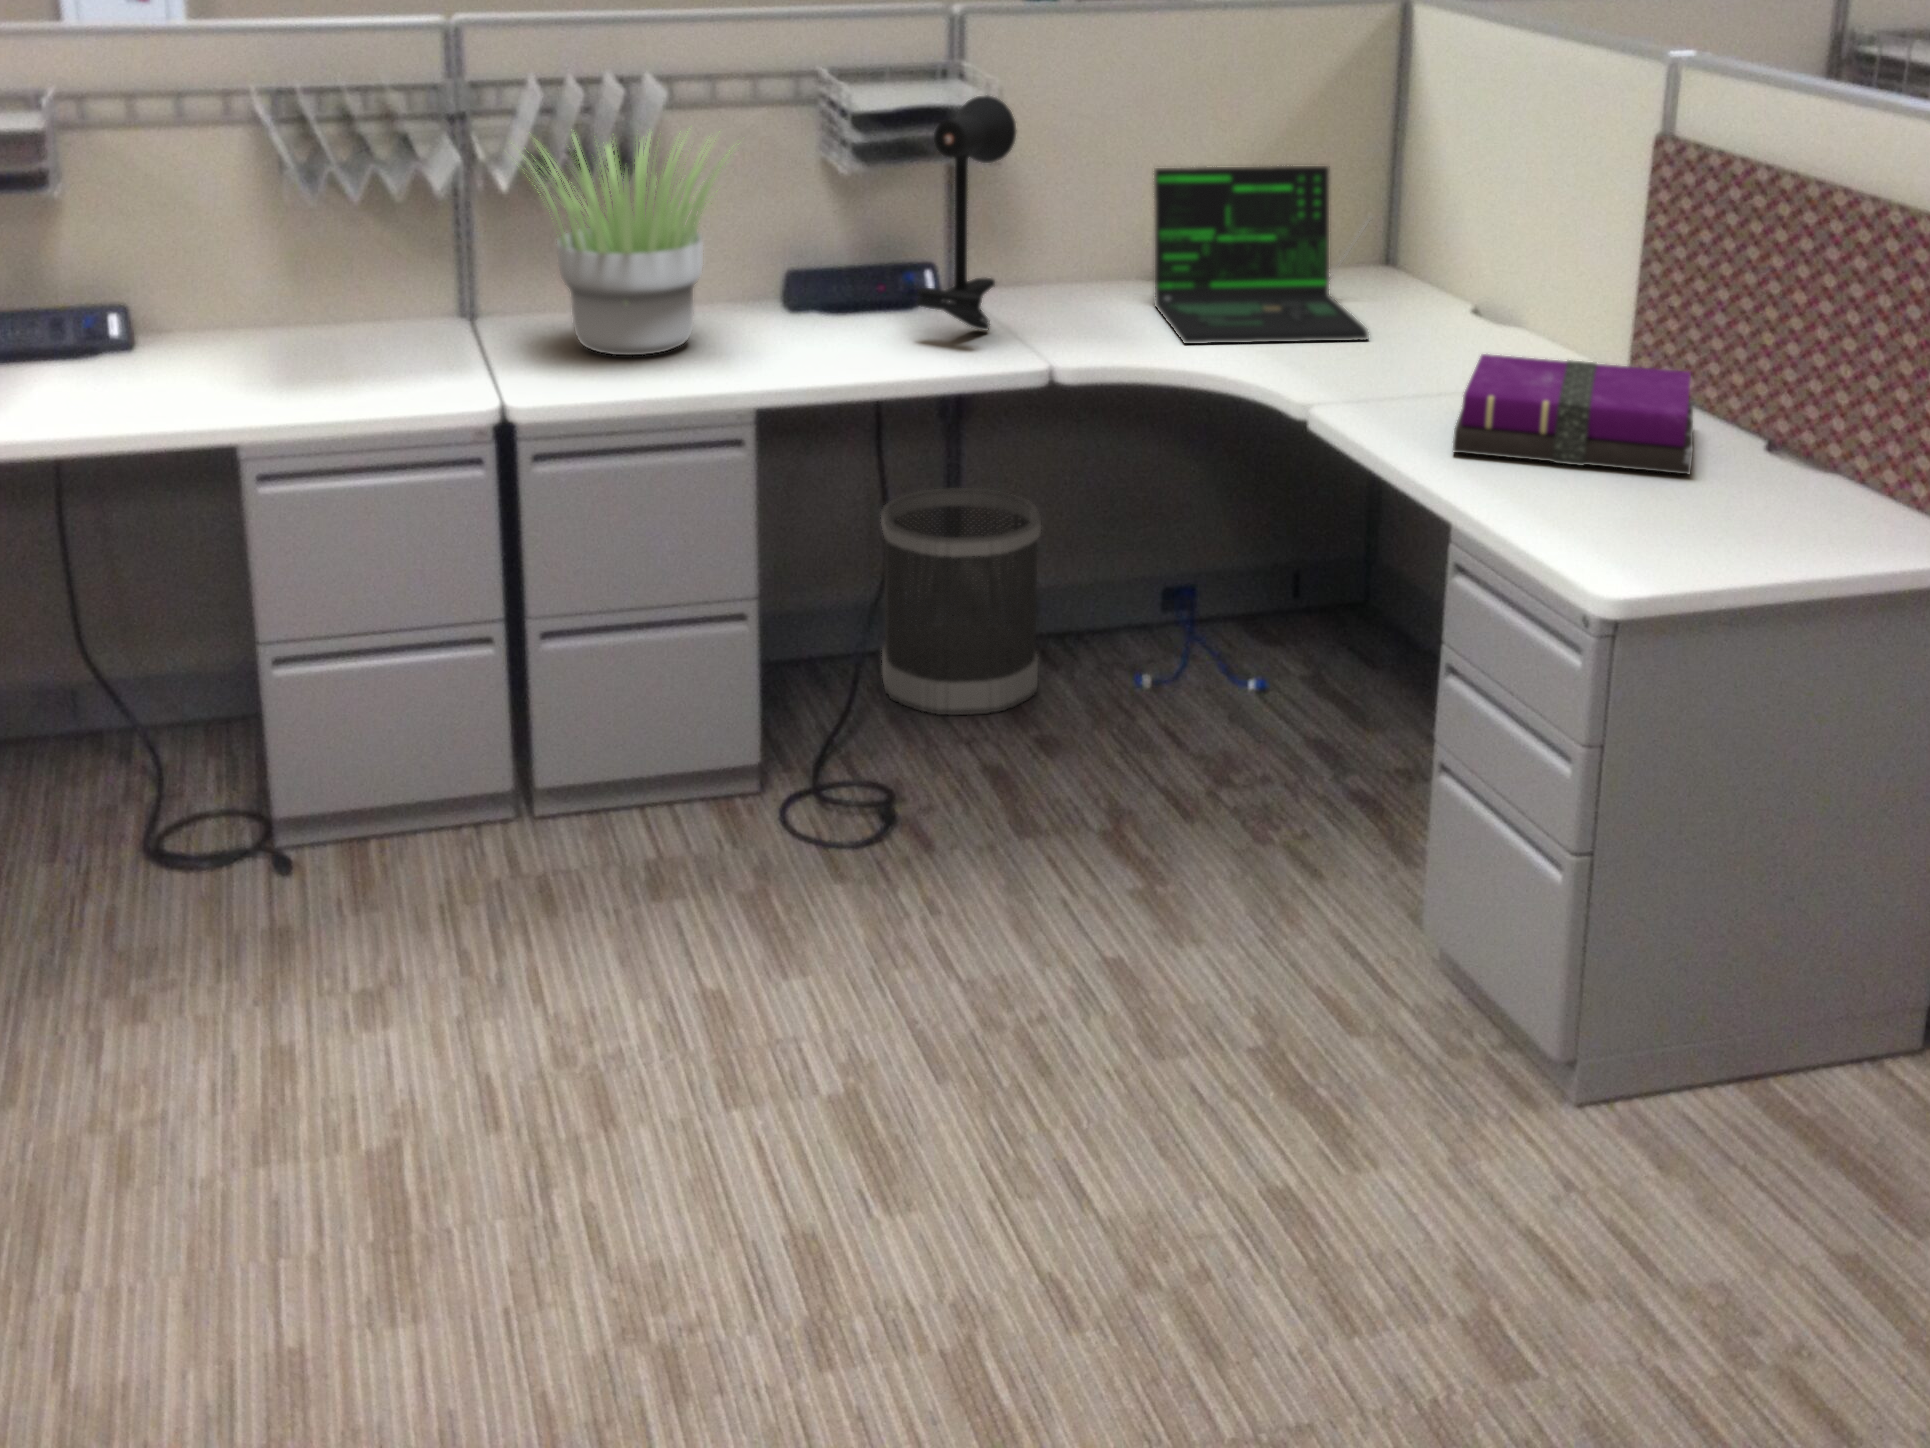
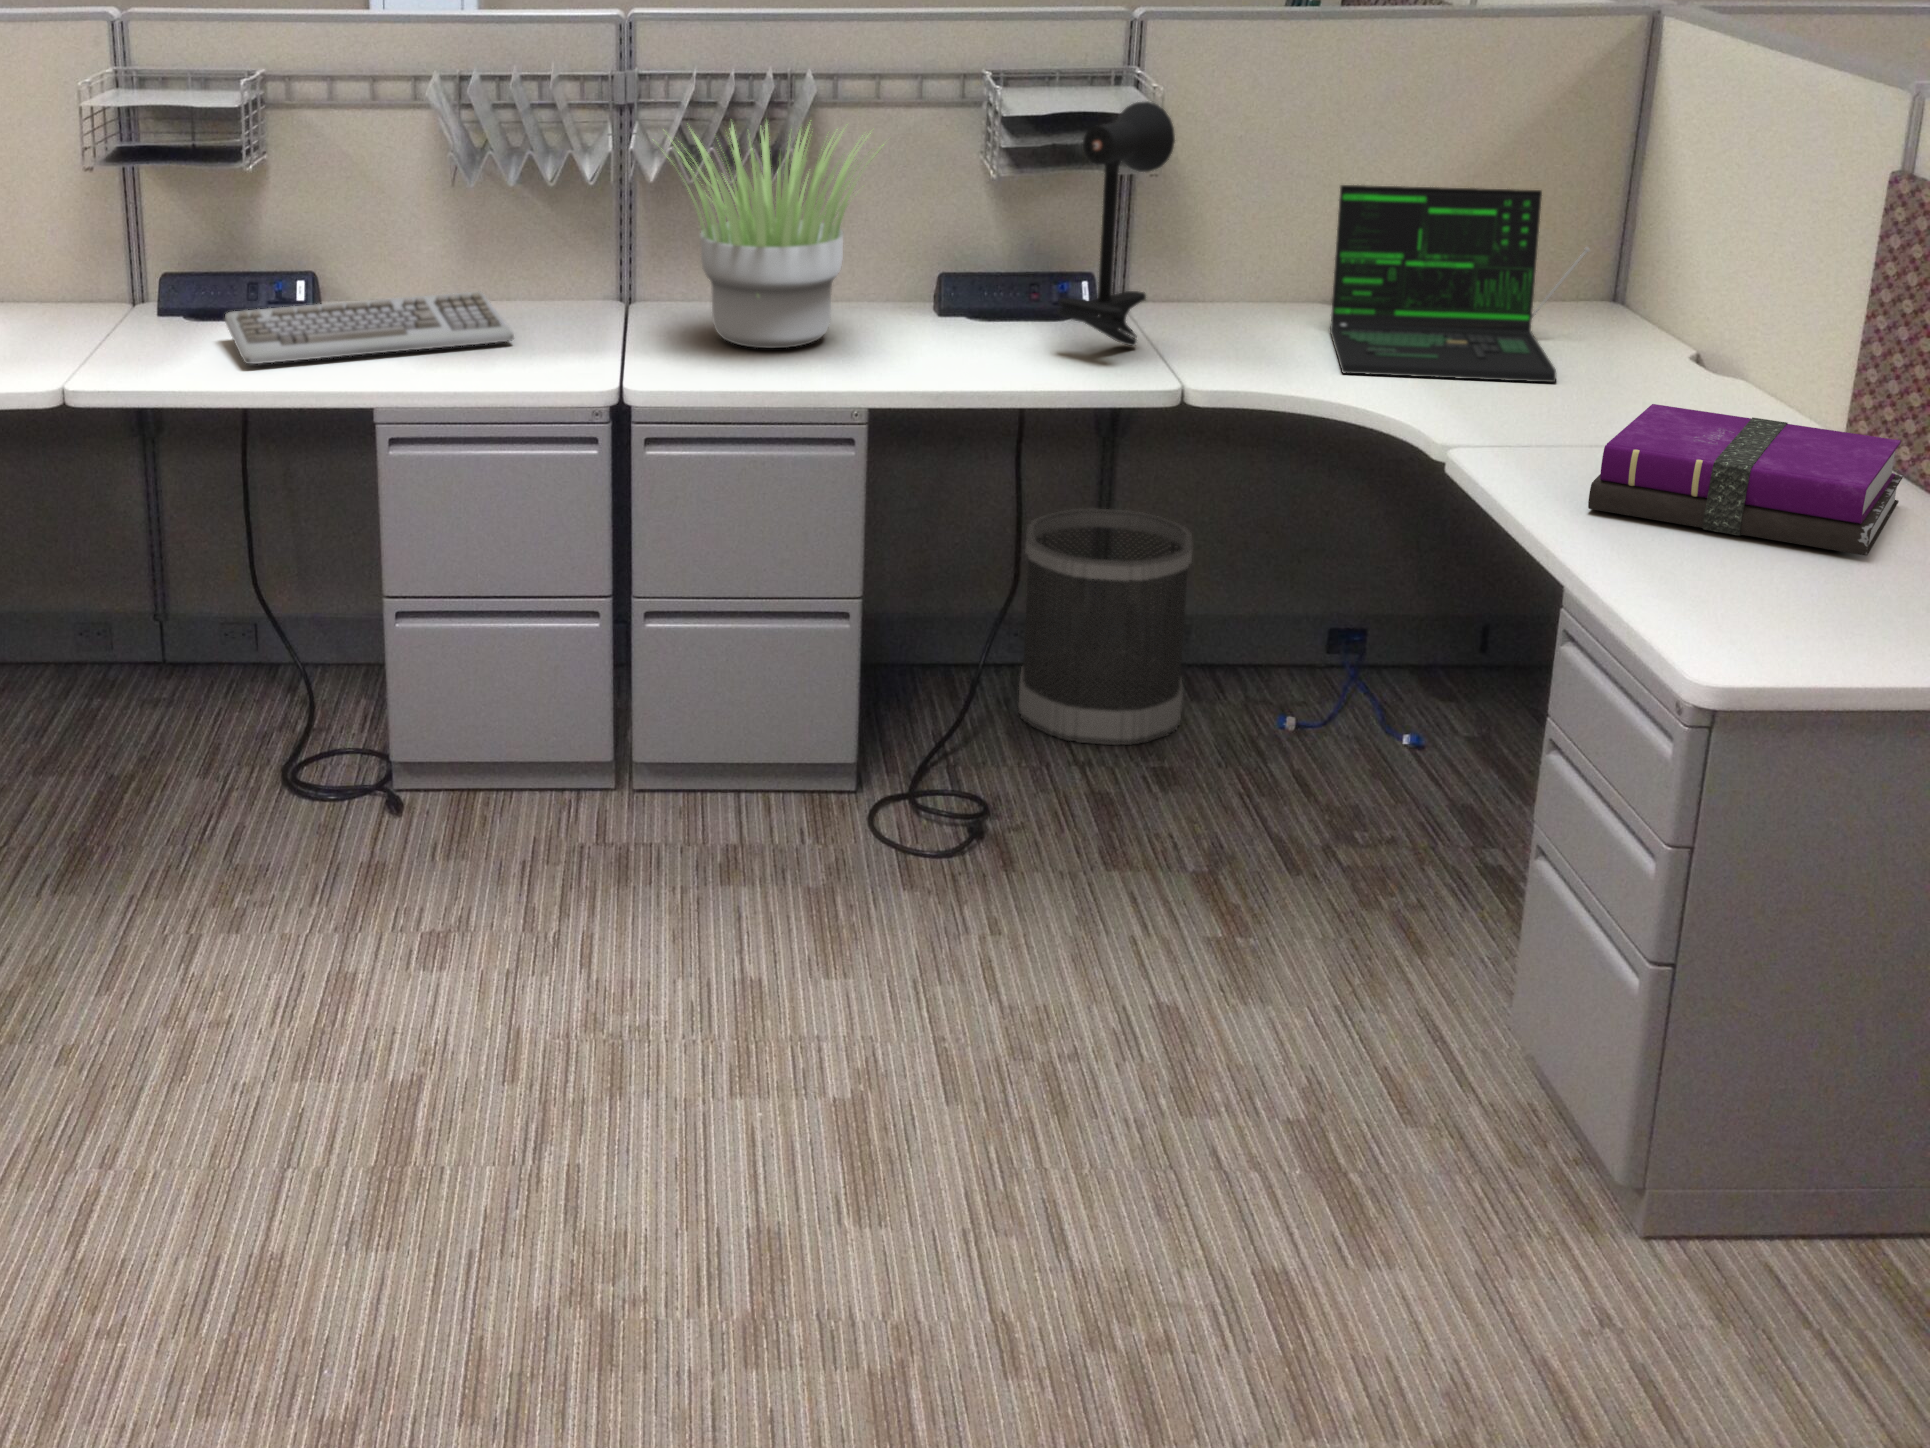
keyboard: none [40,315,369,409] -> present [225,292,514,364]

